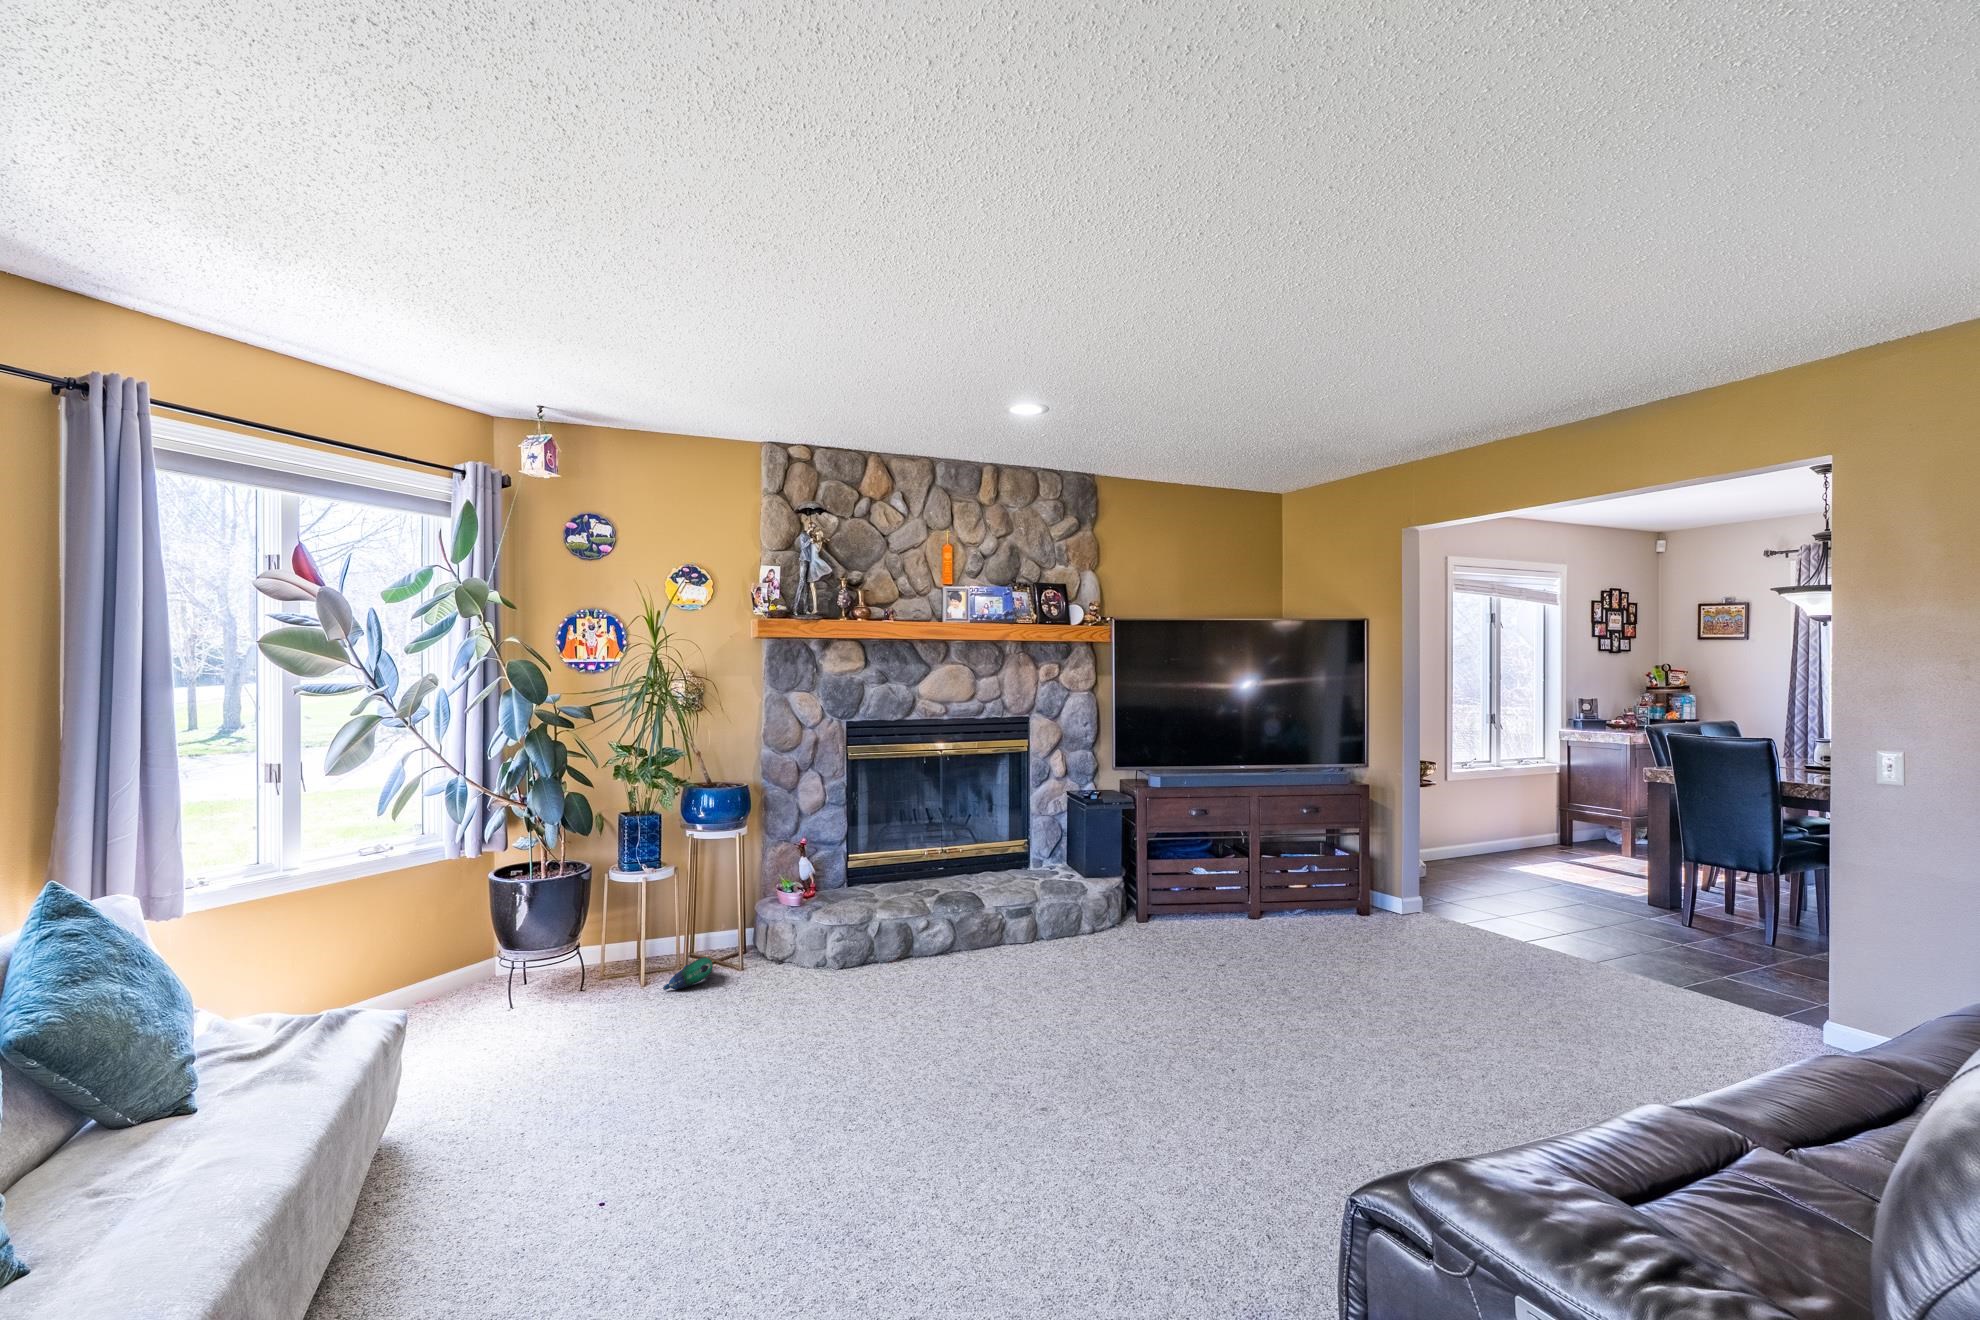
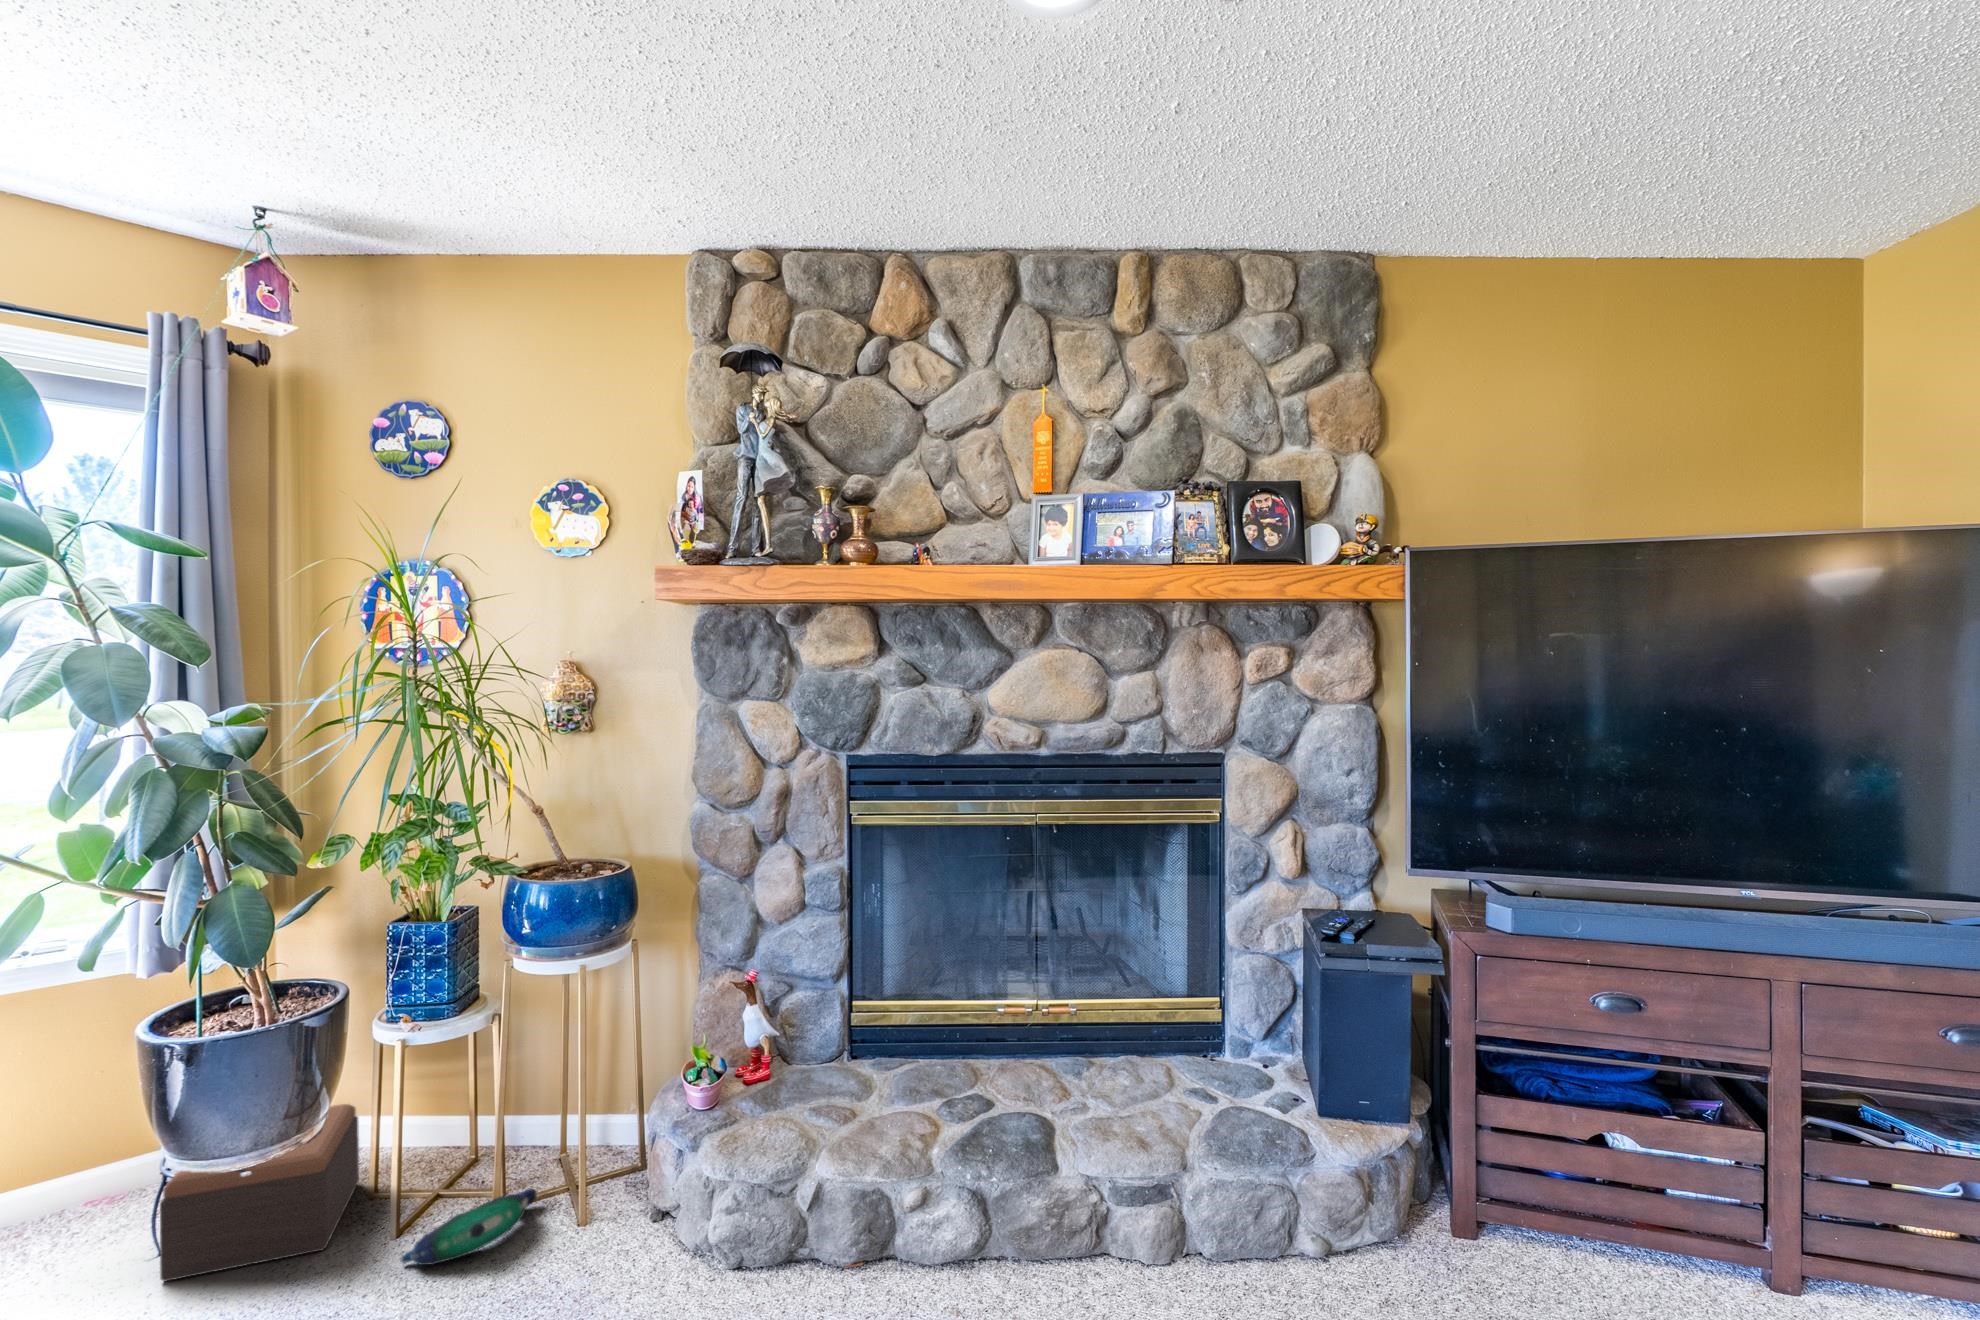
footstool: none [506,930,609,1013] -> present [160,1104,359,1281]

